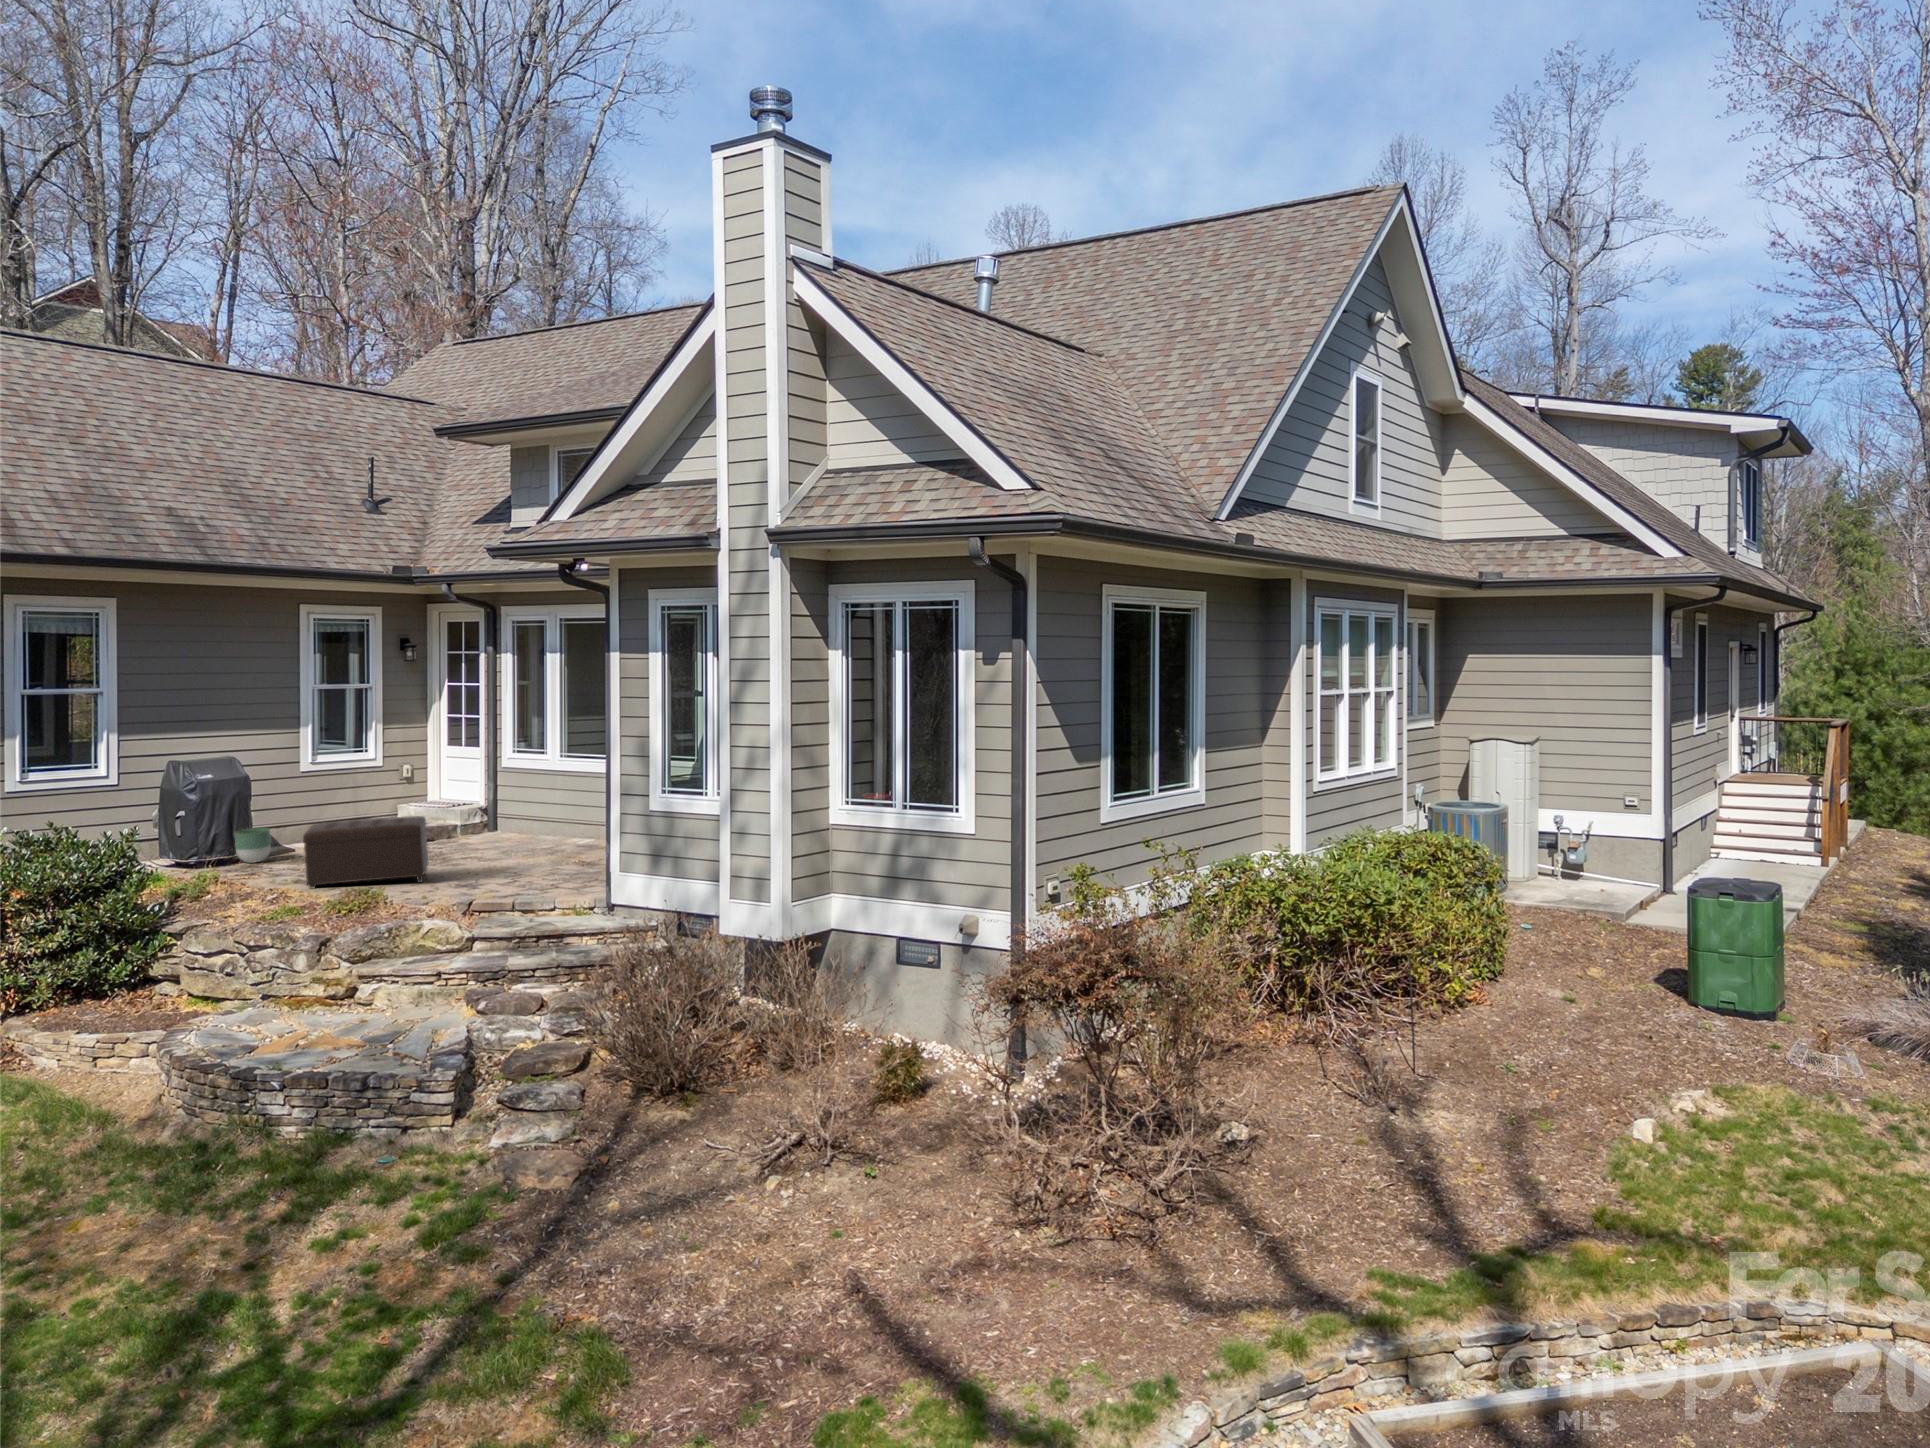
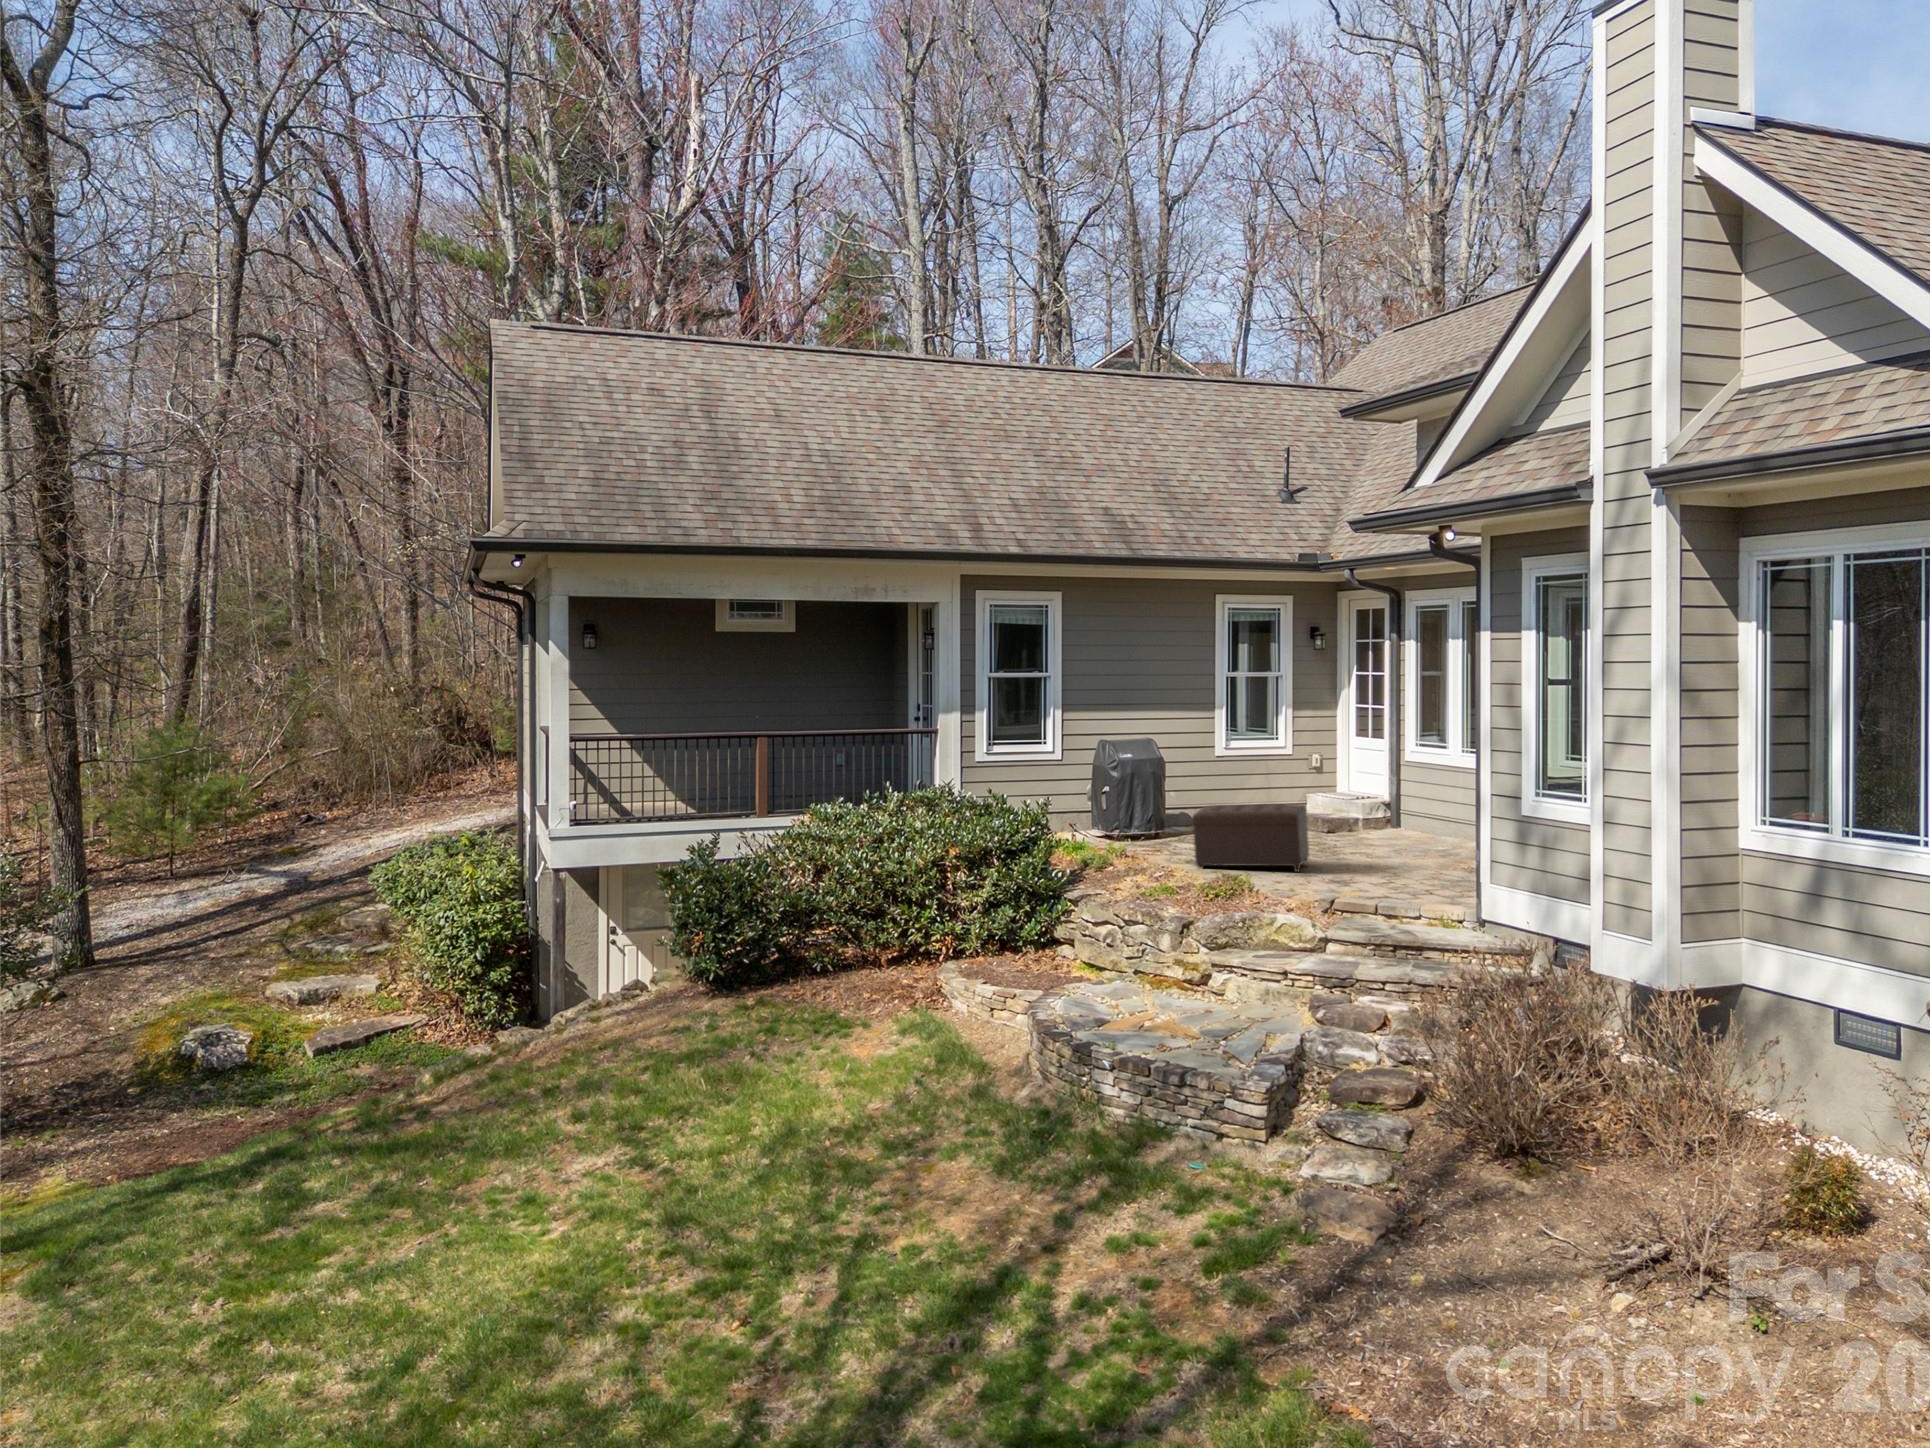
planter: present [234,827,271,863] -> none [1151,806,1181,838]

